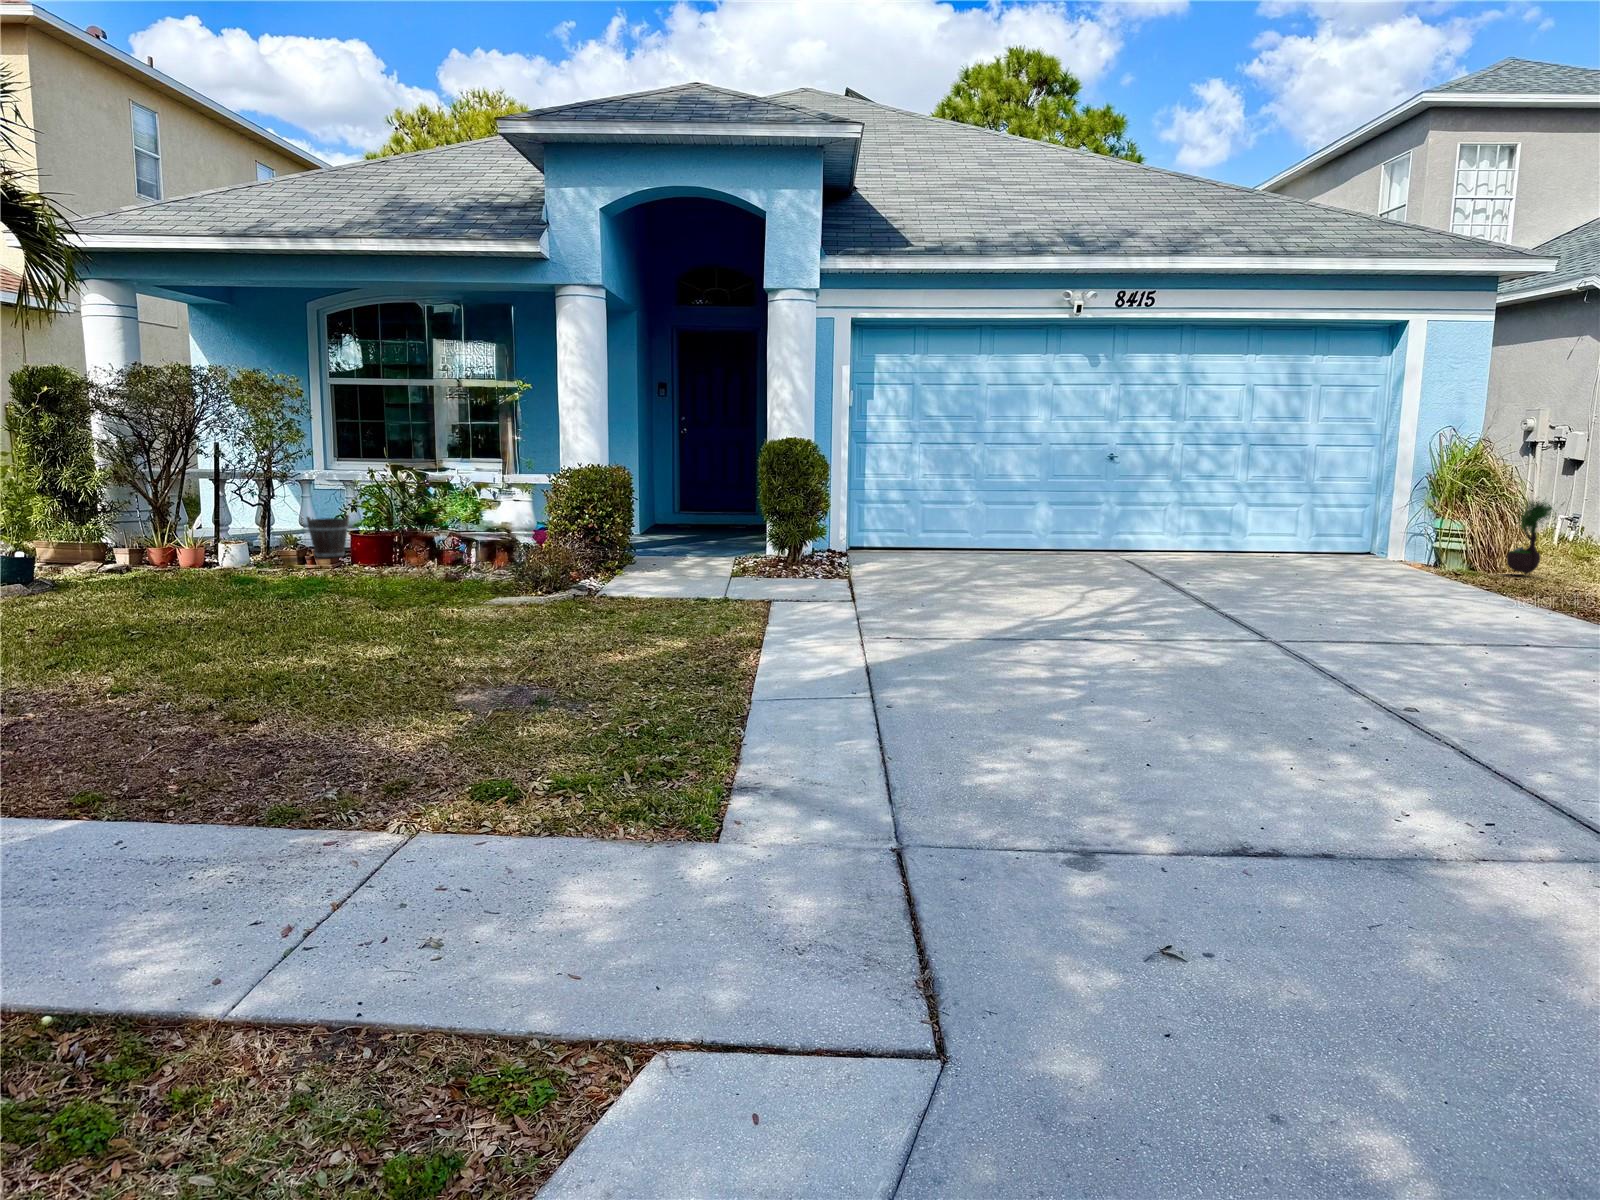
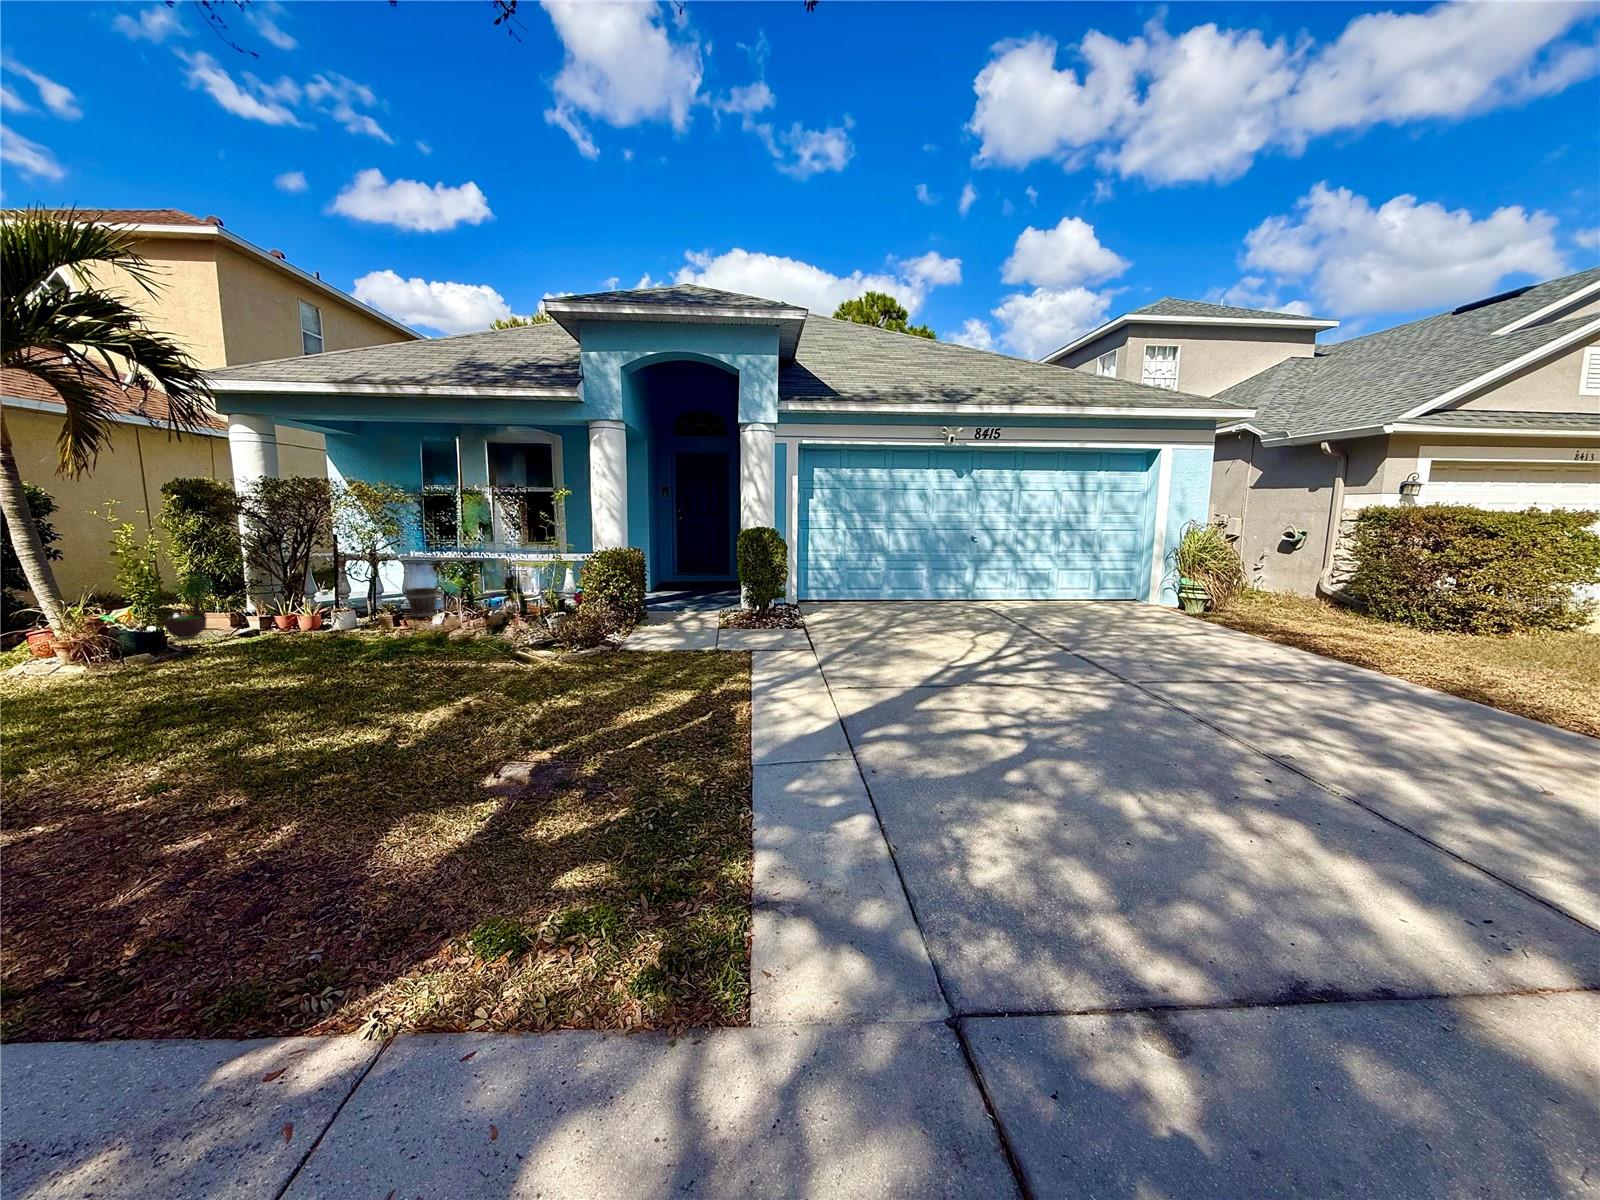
potted tree: present [1507,498,1554,576] -> present [164,571,212,638]

